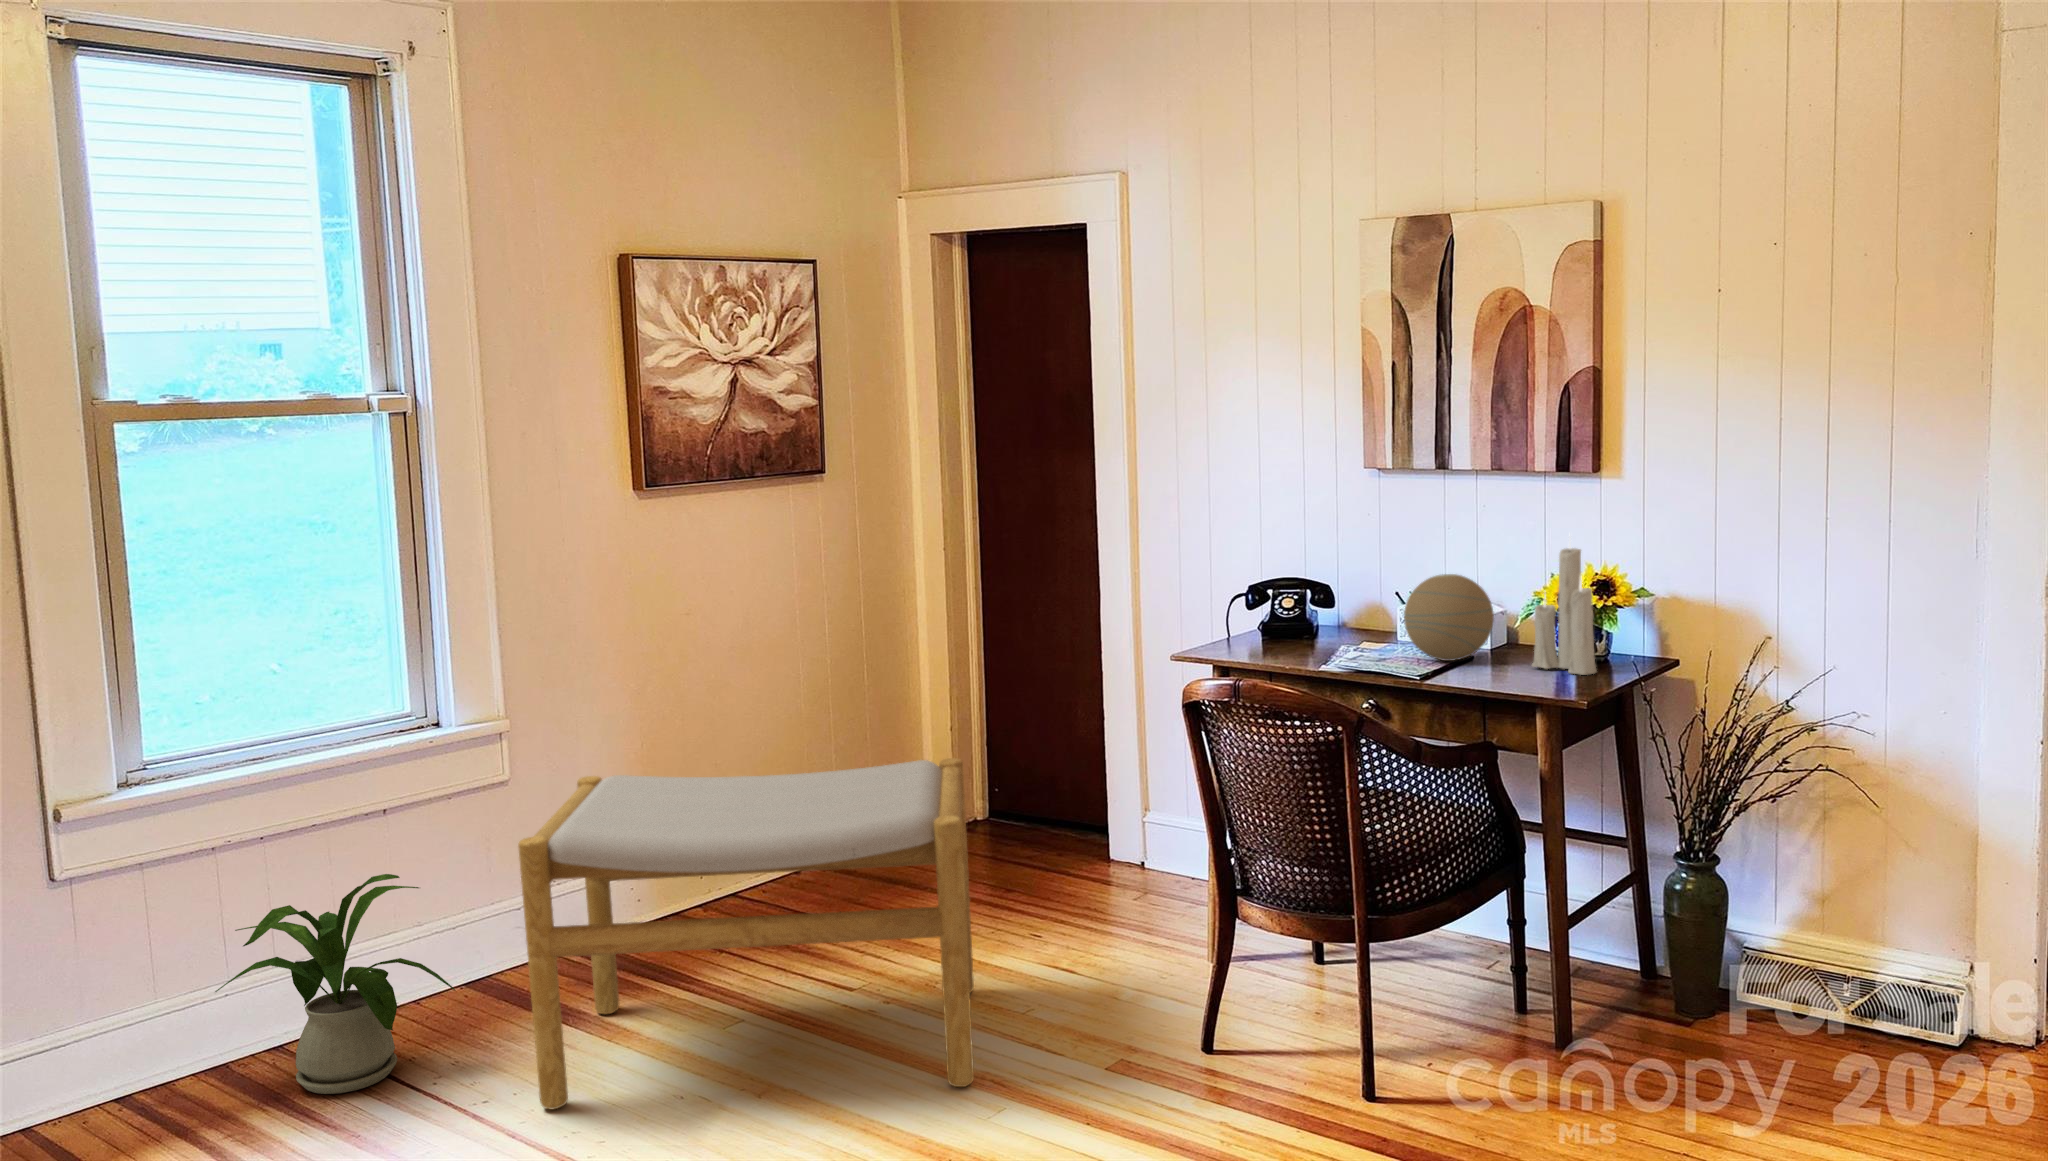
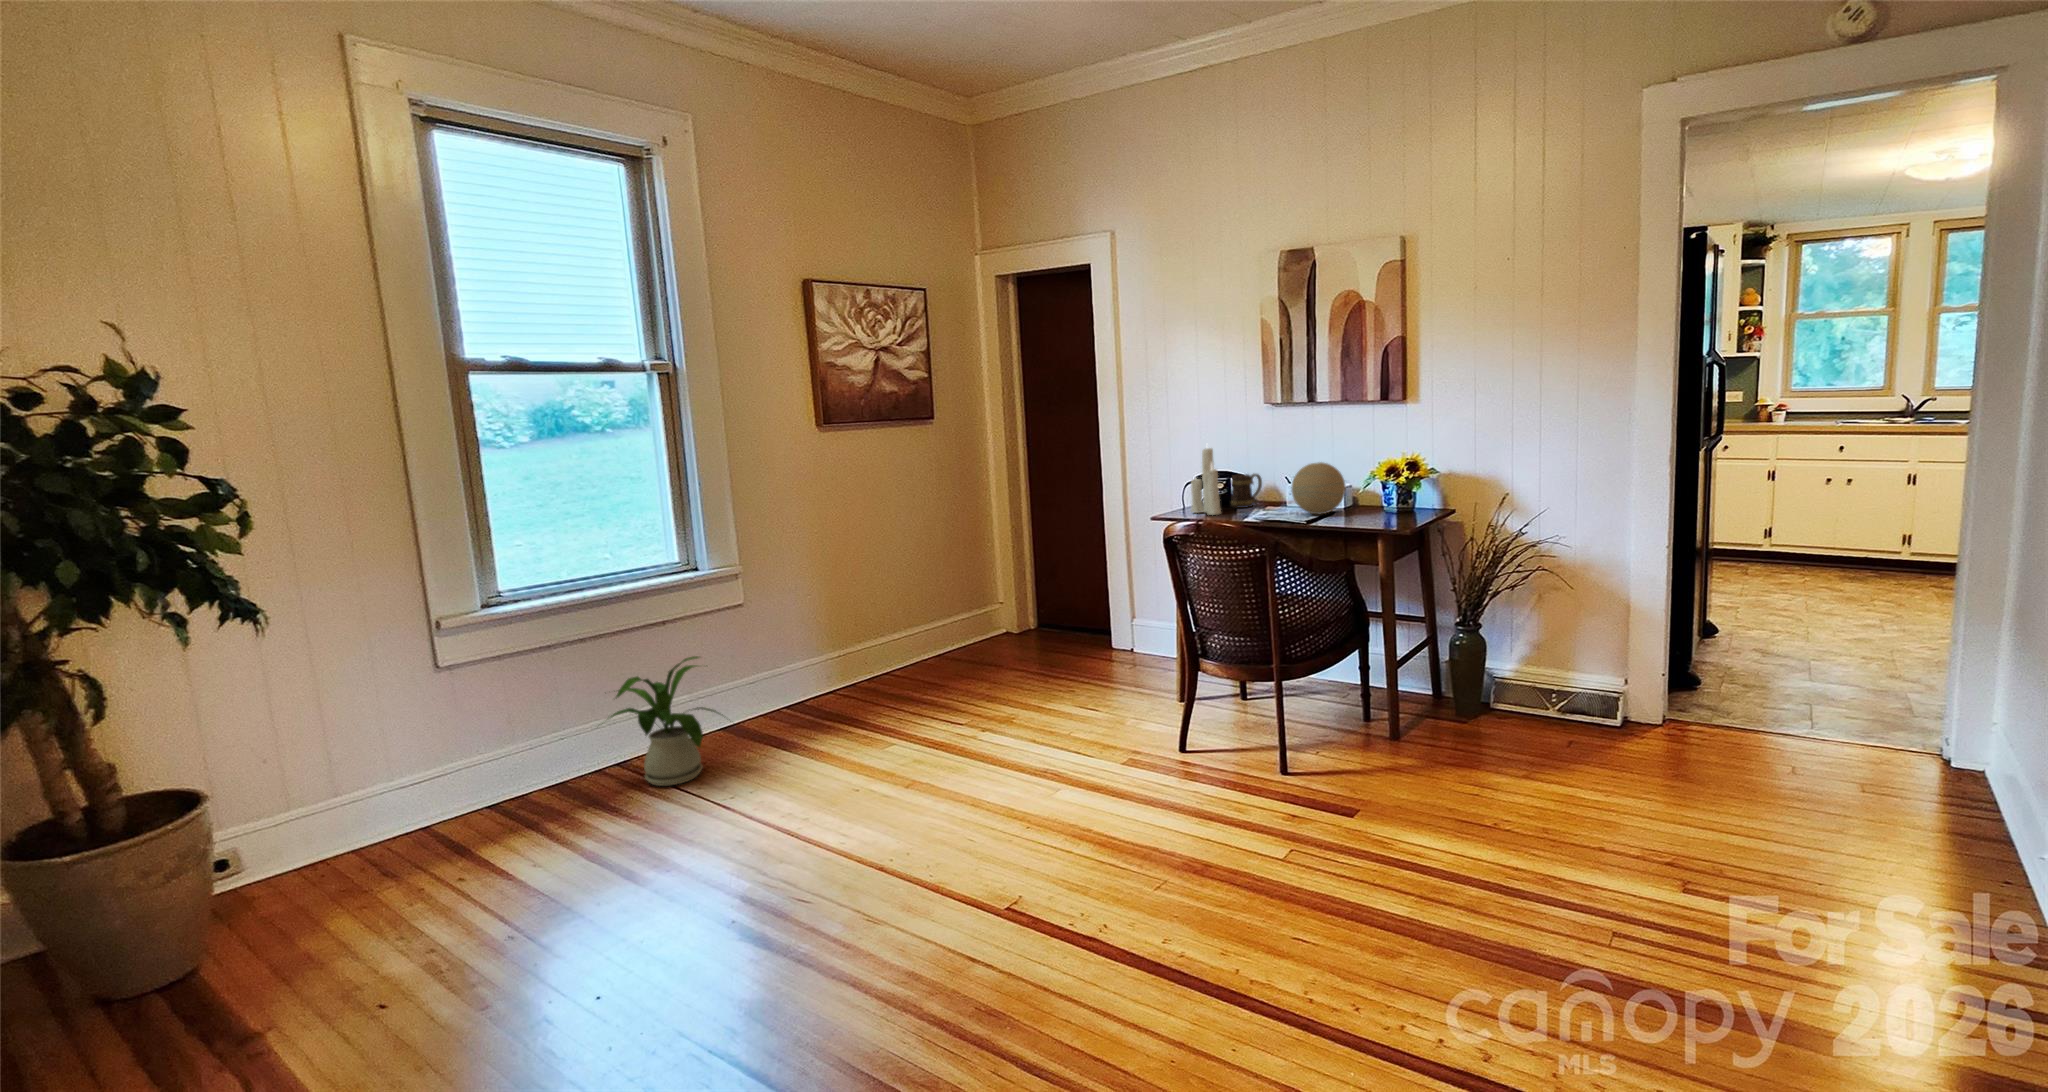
candle: present [1532,541,1596,675] -> present [1191,448,1221,515]
mug: none [1306,585,1359,642] -> present [1231,474,1262,508]
footstool: present [518,758,974,1109] -> none [774,582,1046,789]

